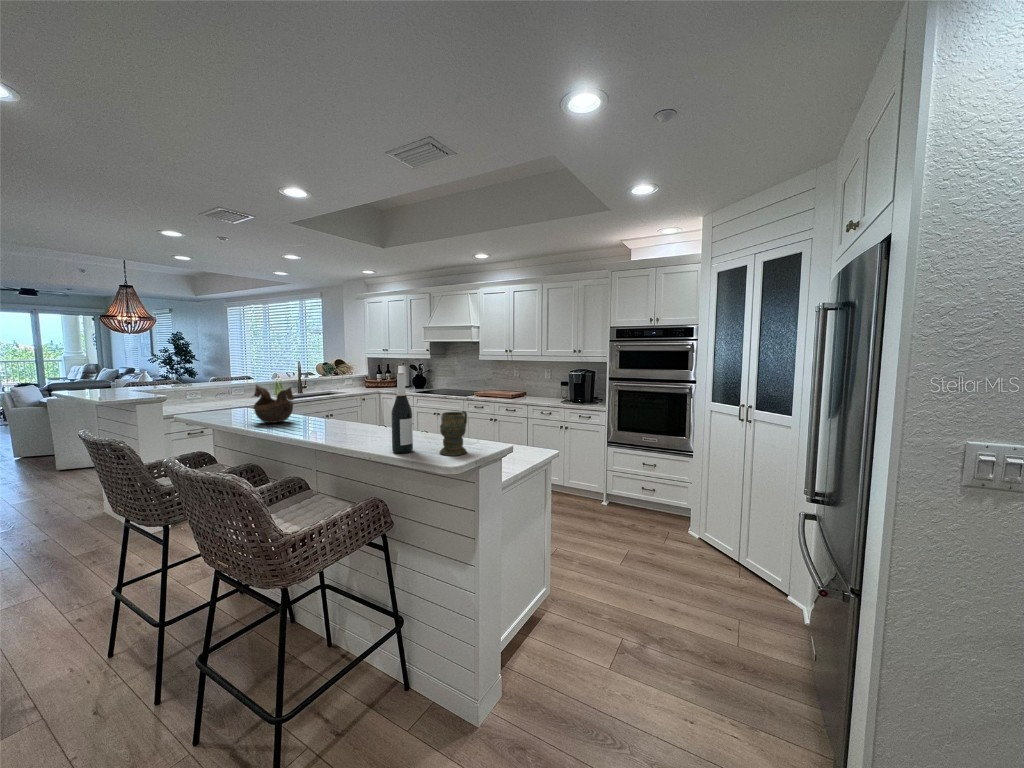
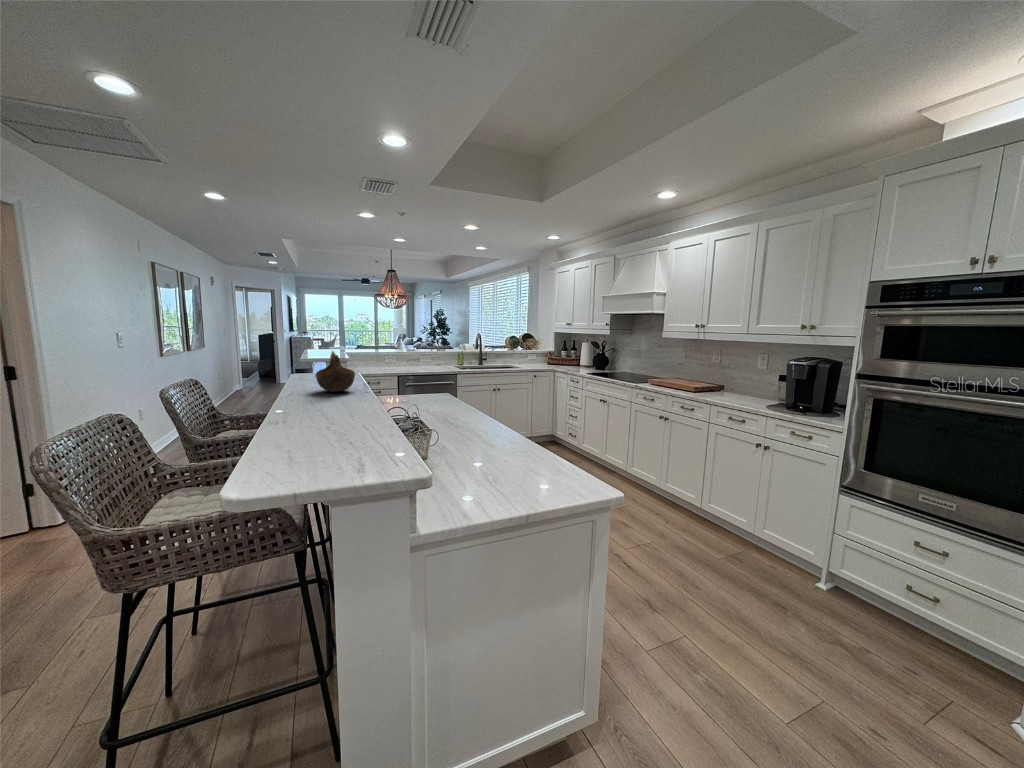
wine bottle: present [391,373,413,453] -> none [281,339,316,454]
mug: present [440,411,467,456] -> none [312,403,376,475]

